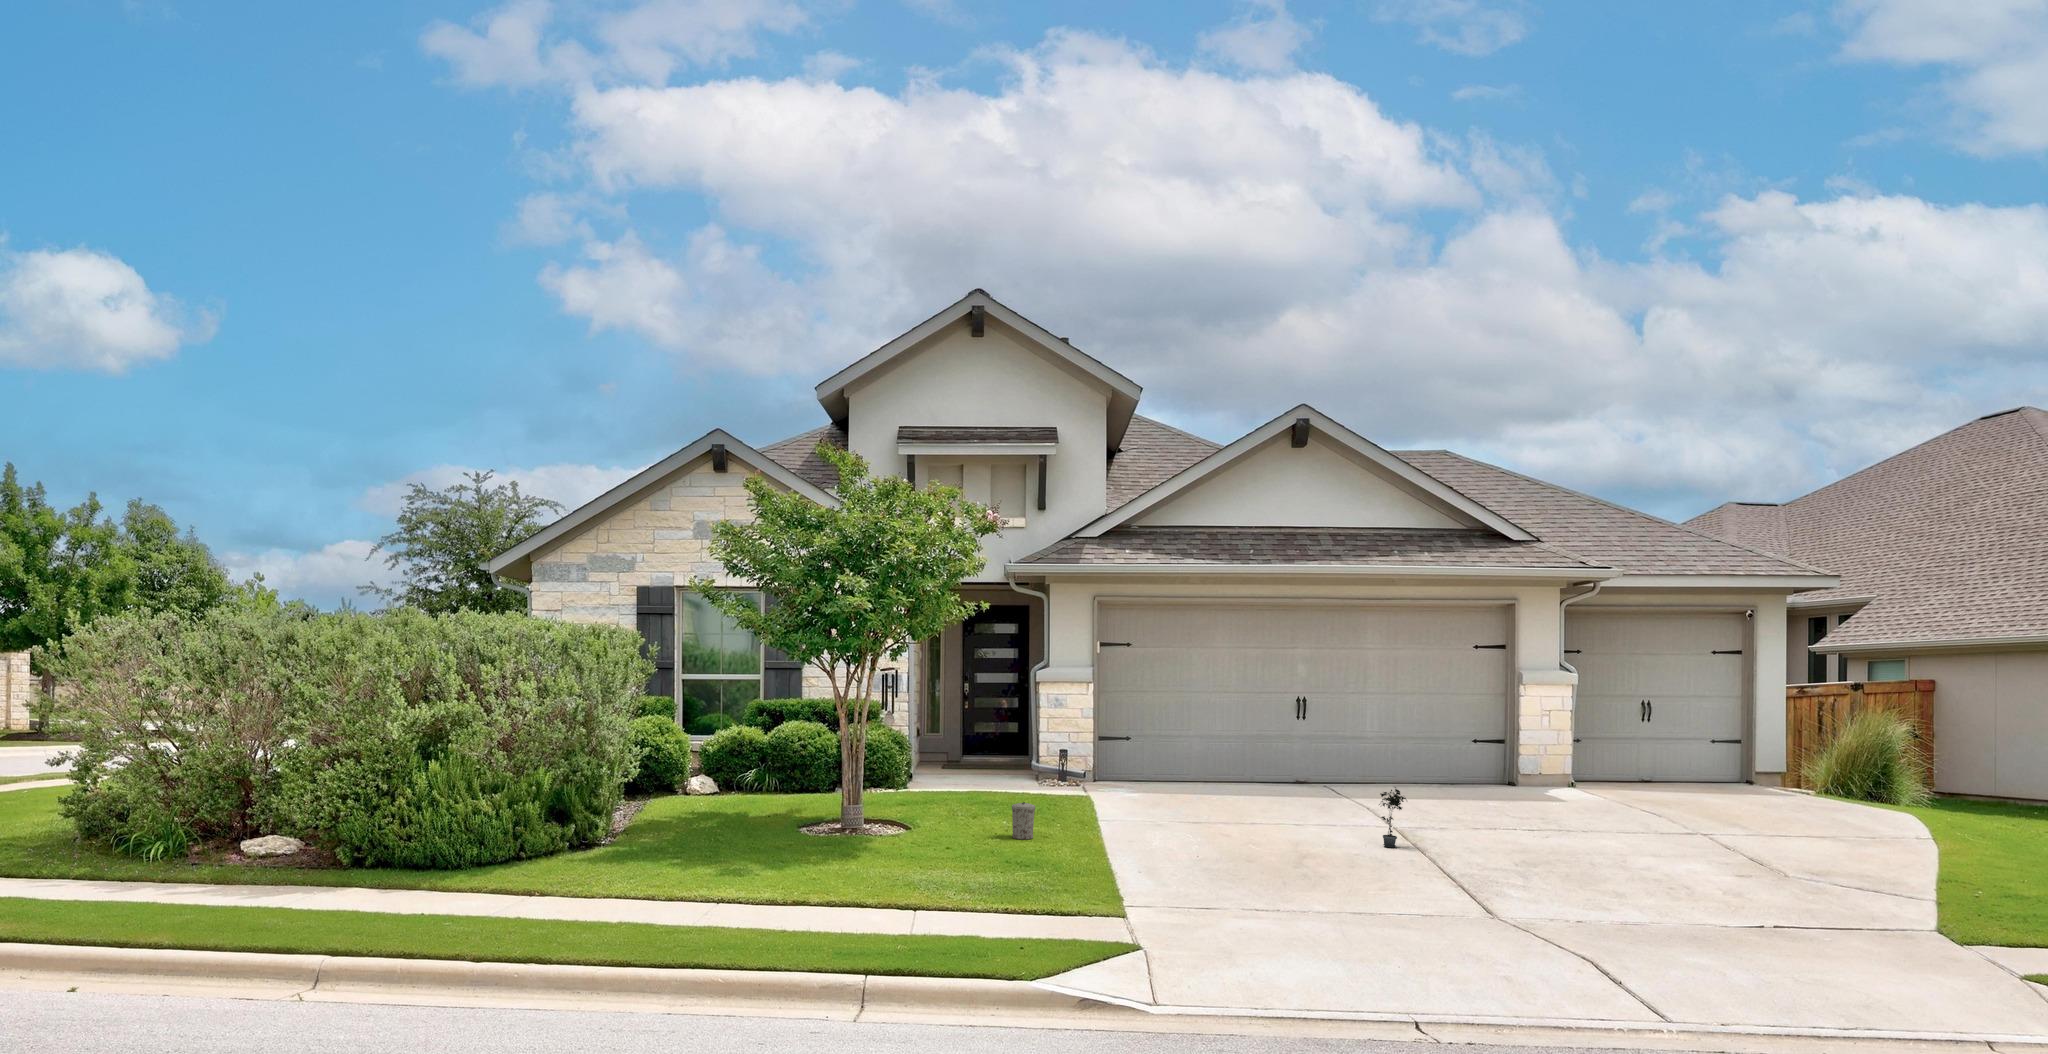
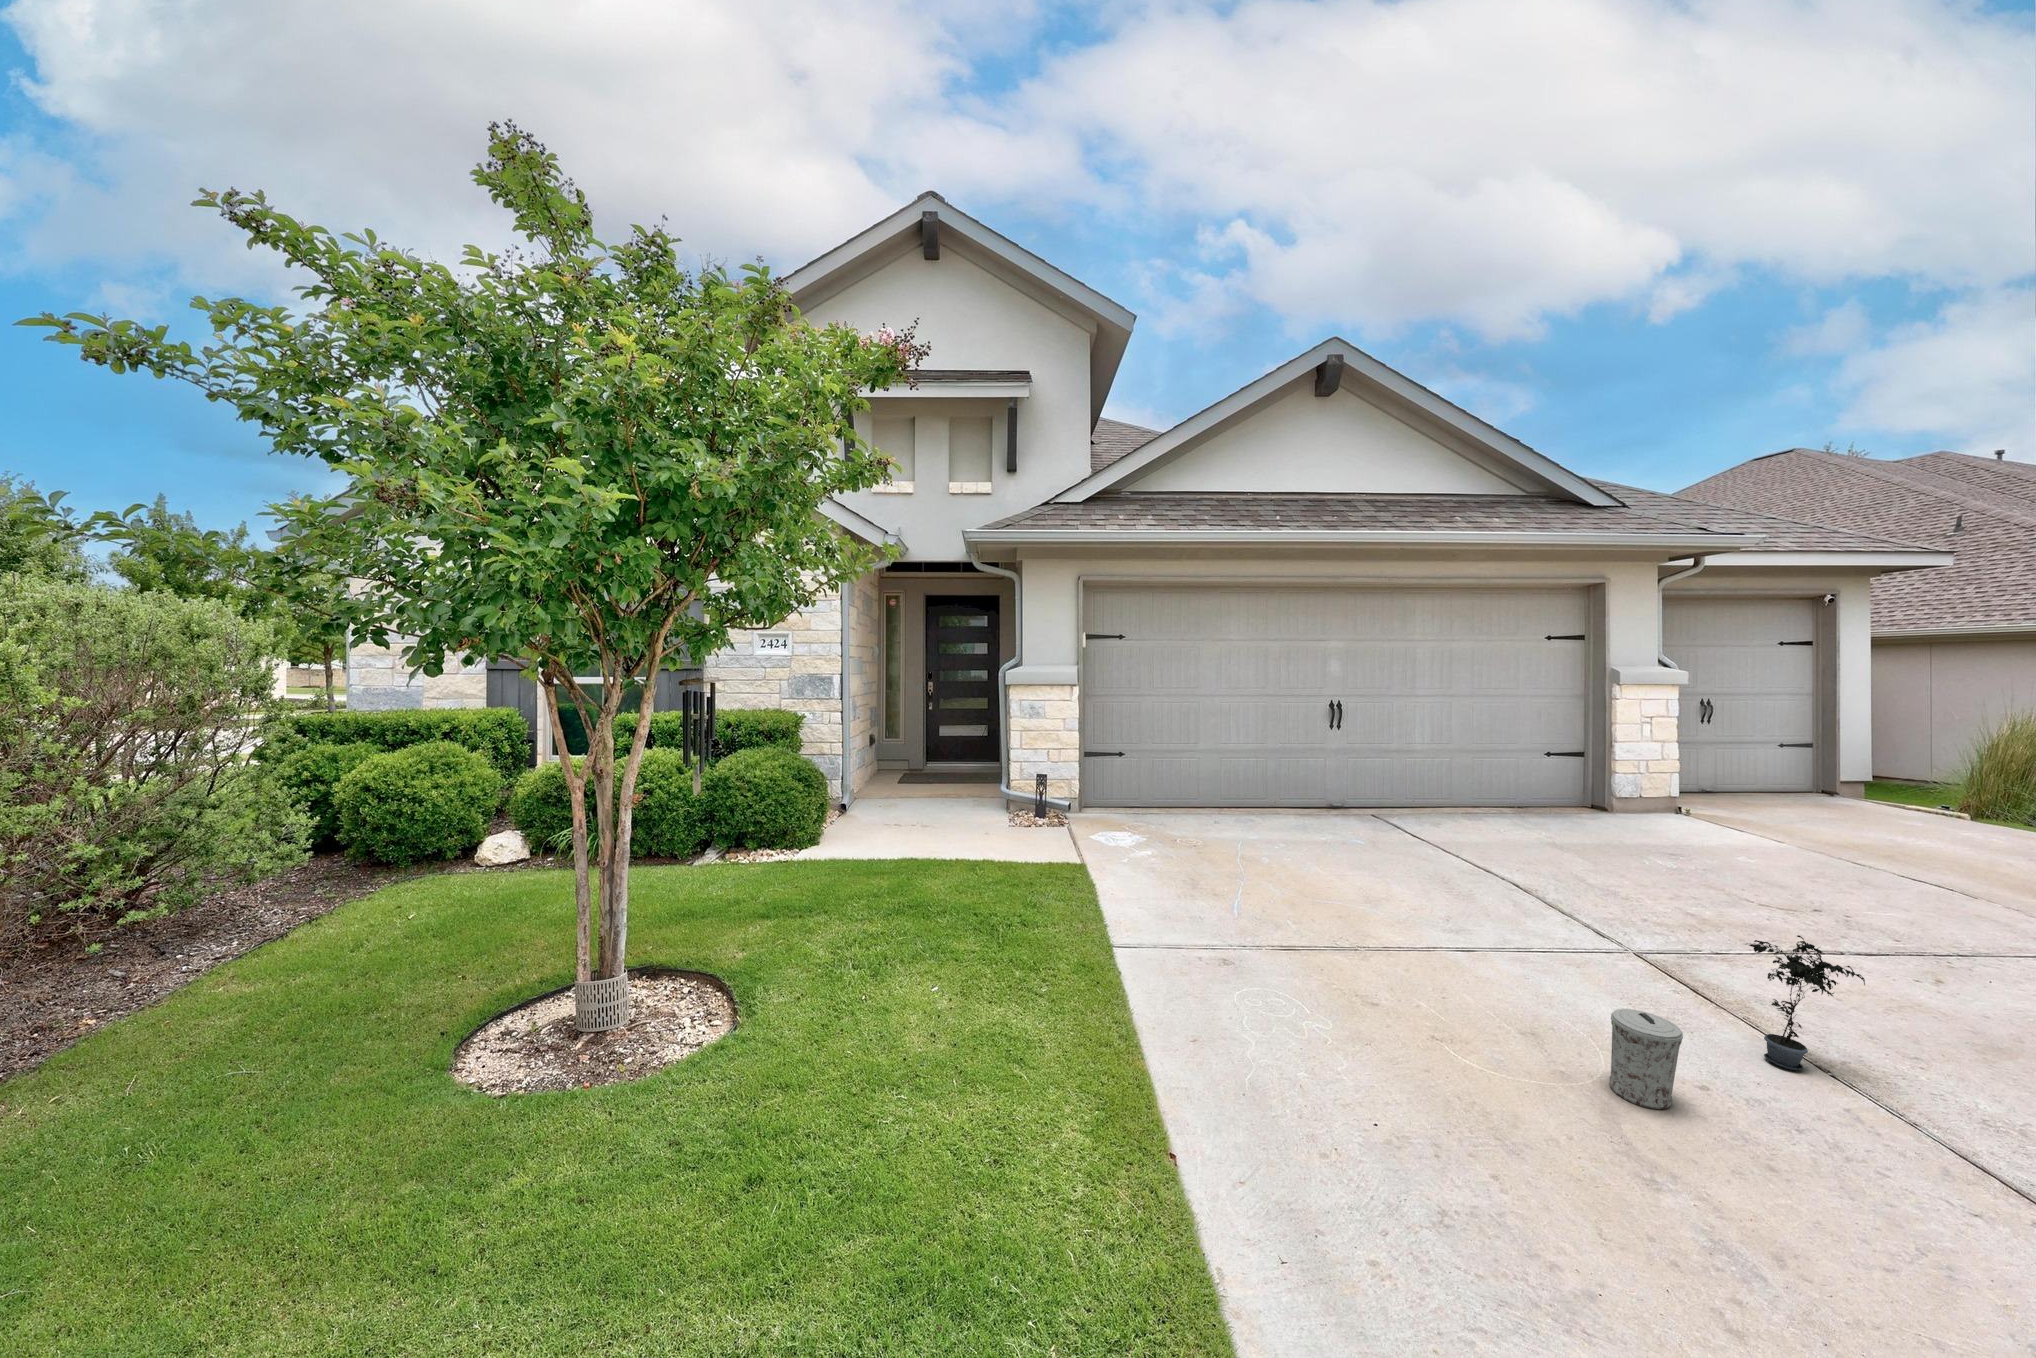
trash can: present [1012,802,1035,840] -> present [1610,1009,1683,1109]

